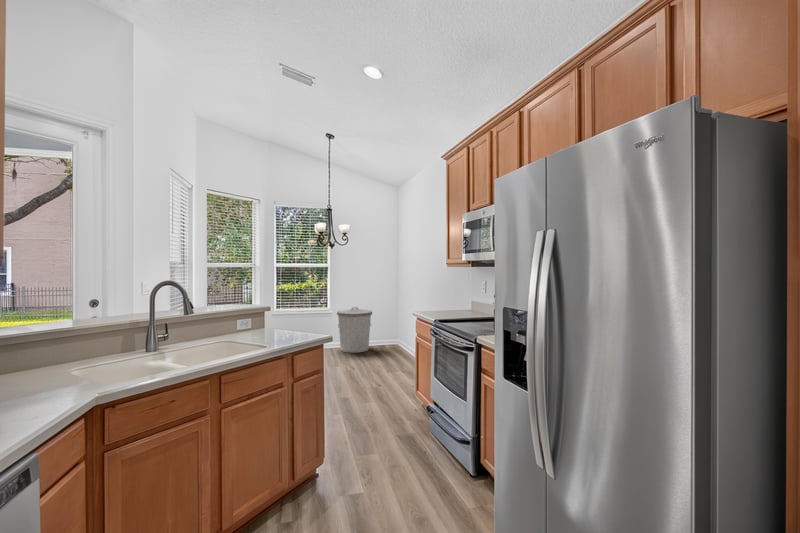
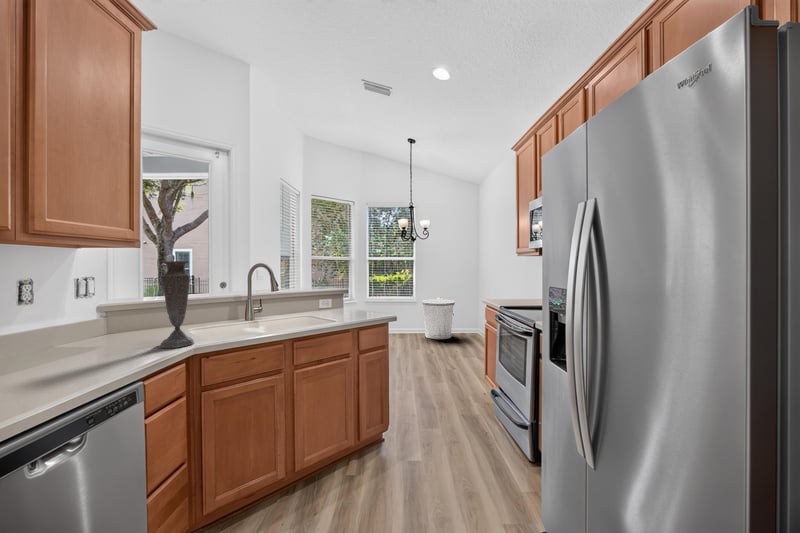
vase: none [39,283,91,401] -> present [160,261,194,348]

